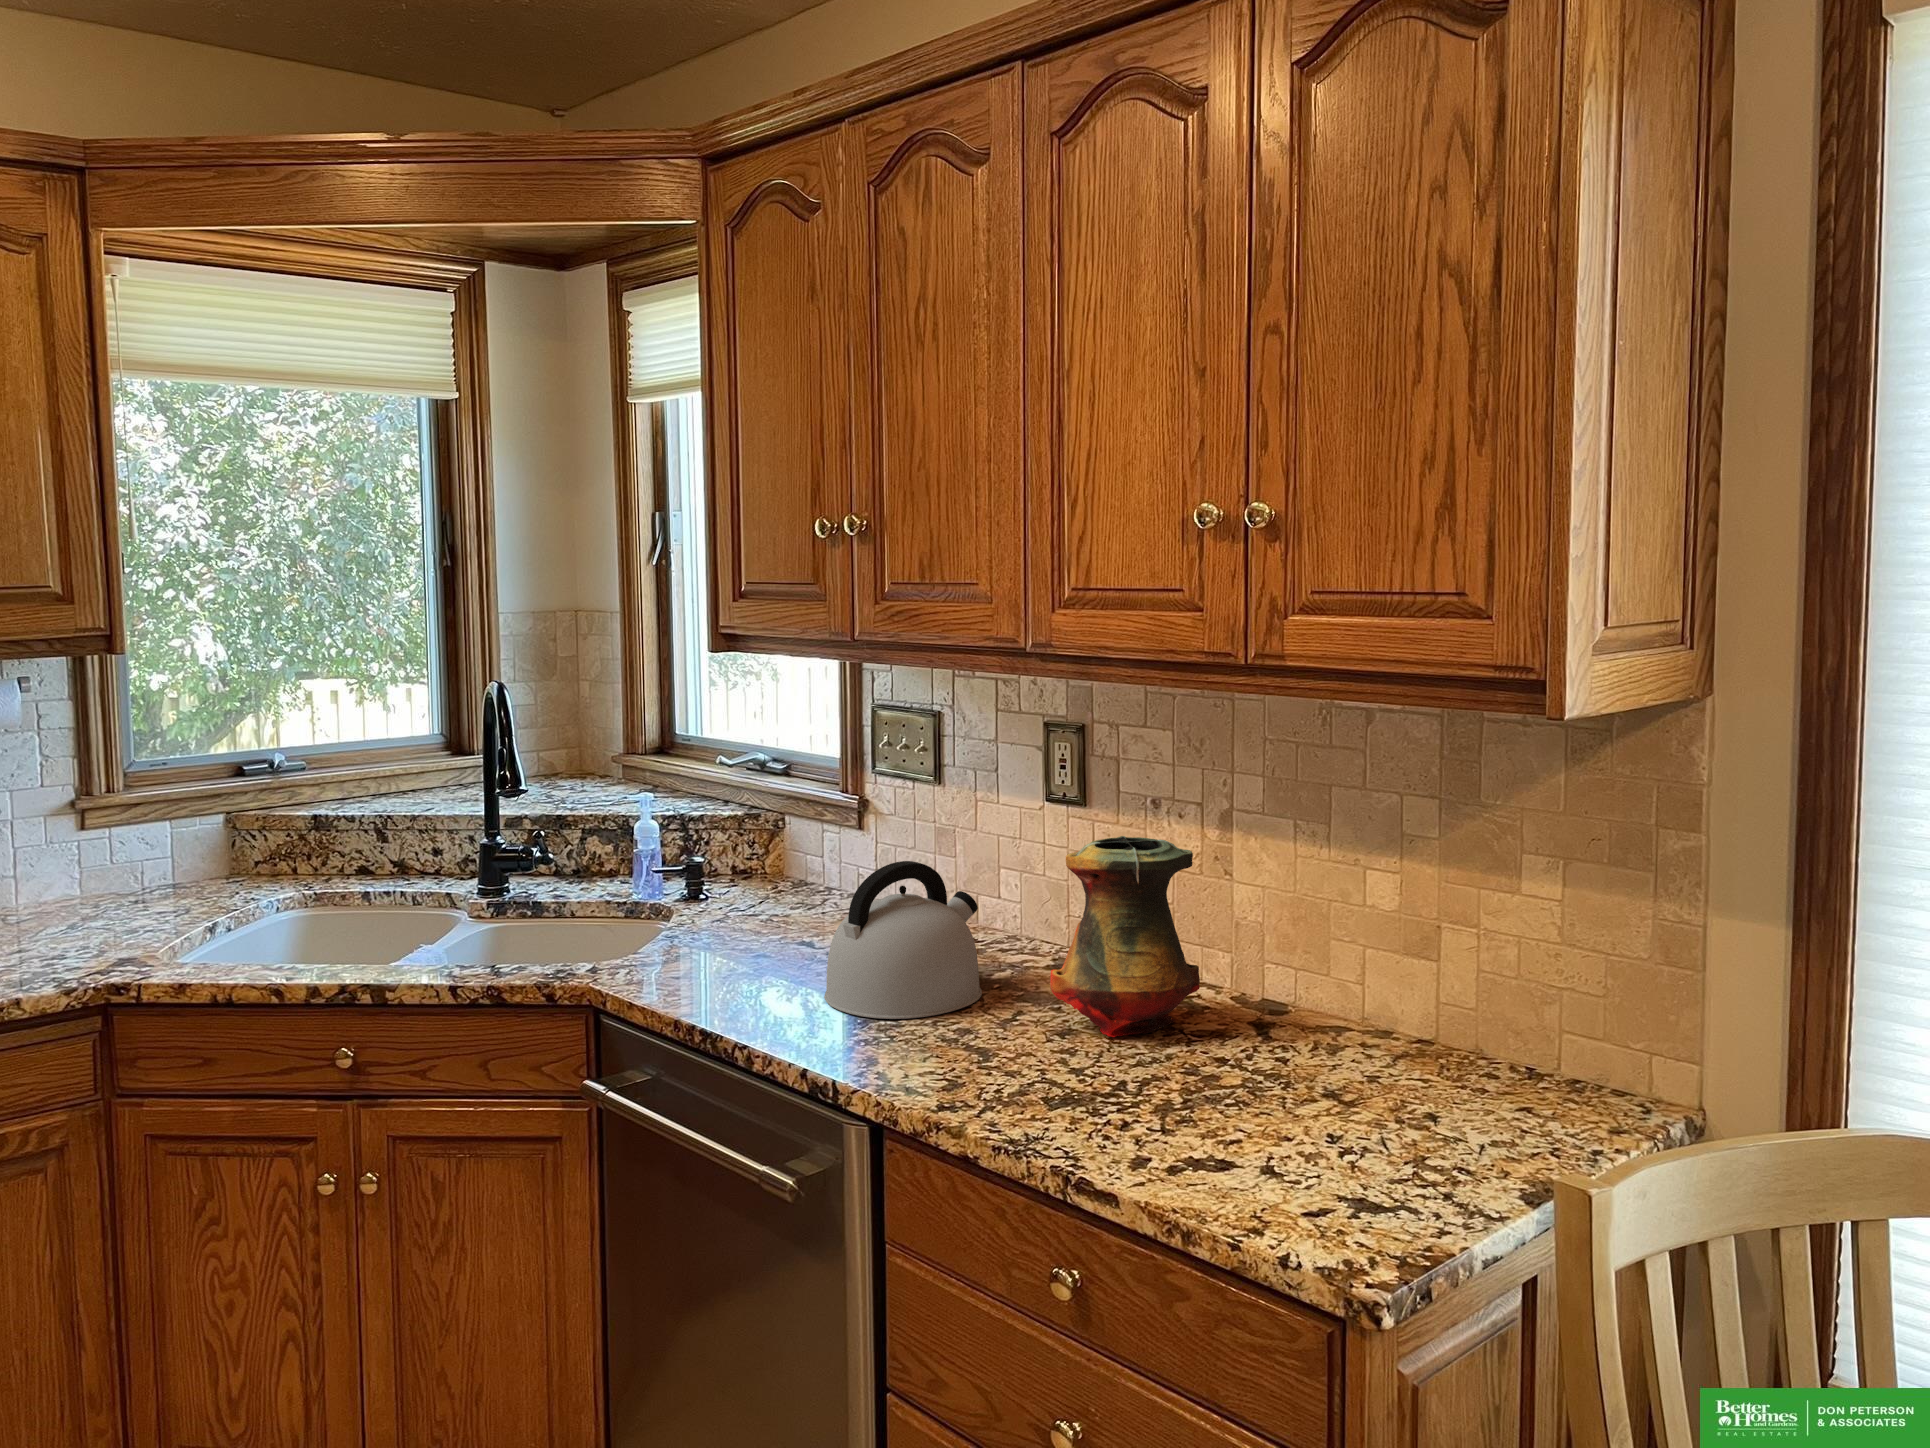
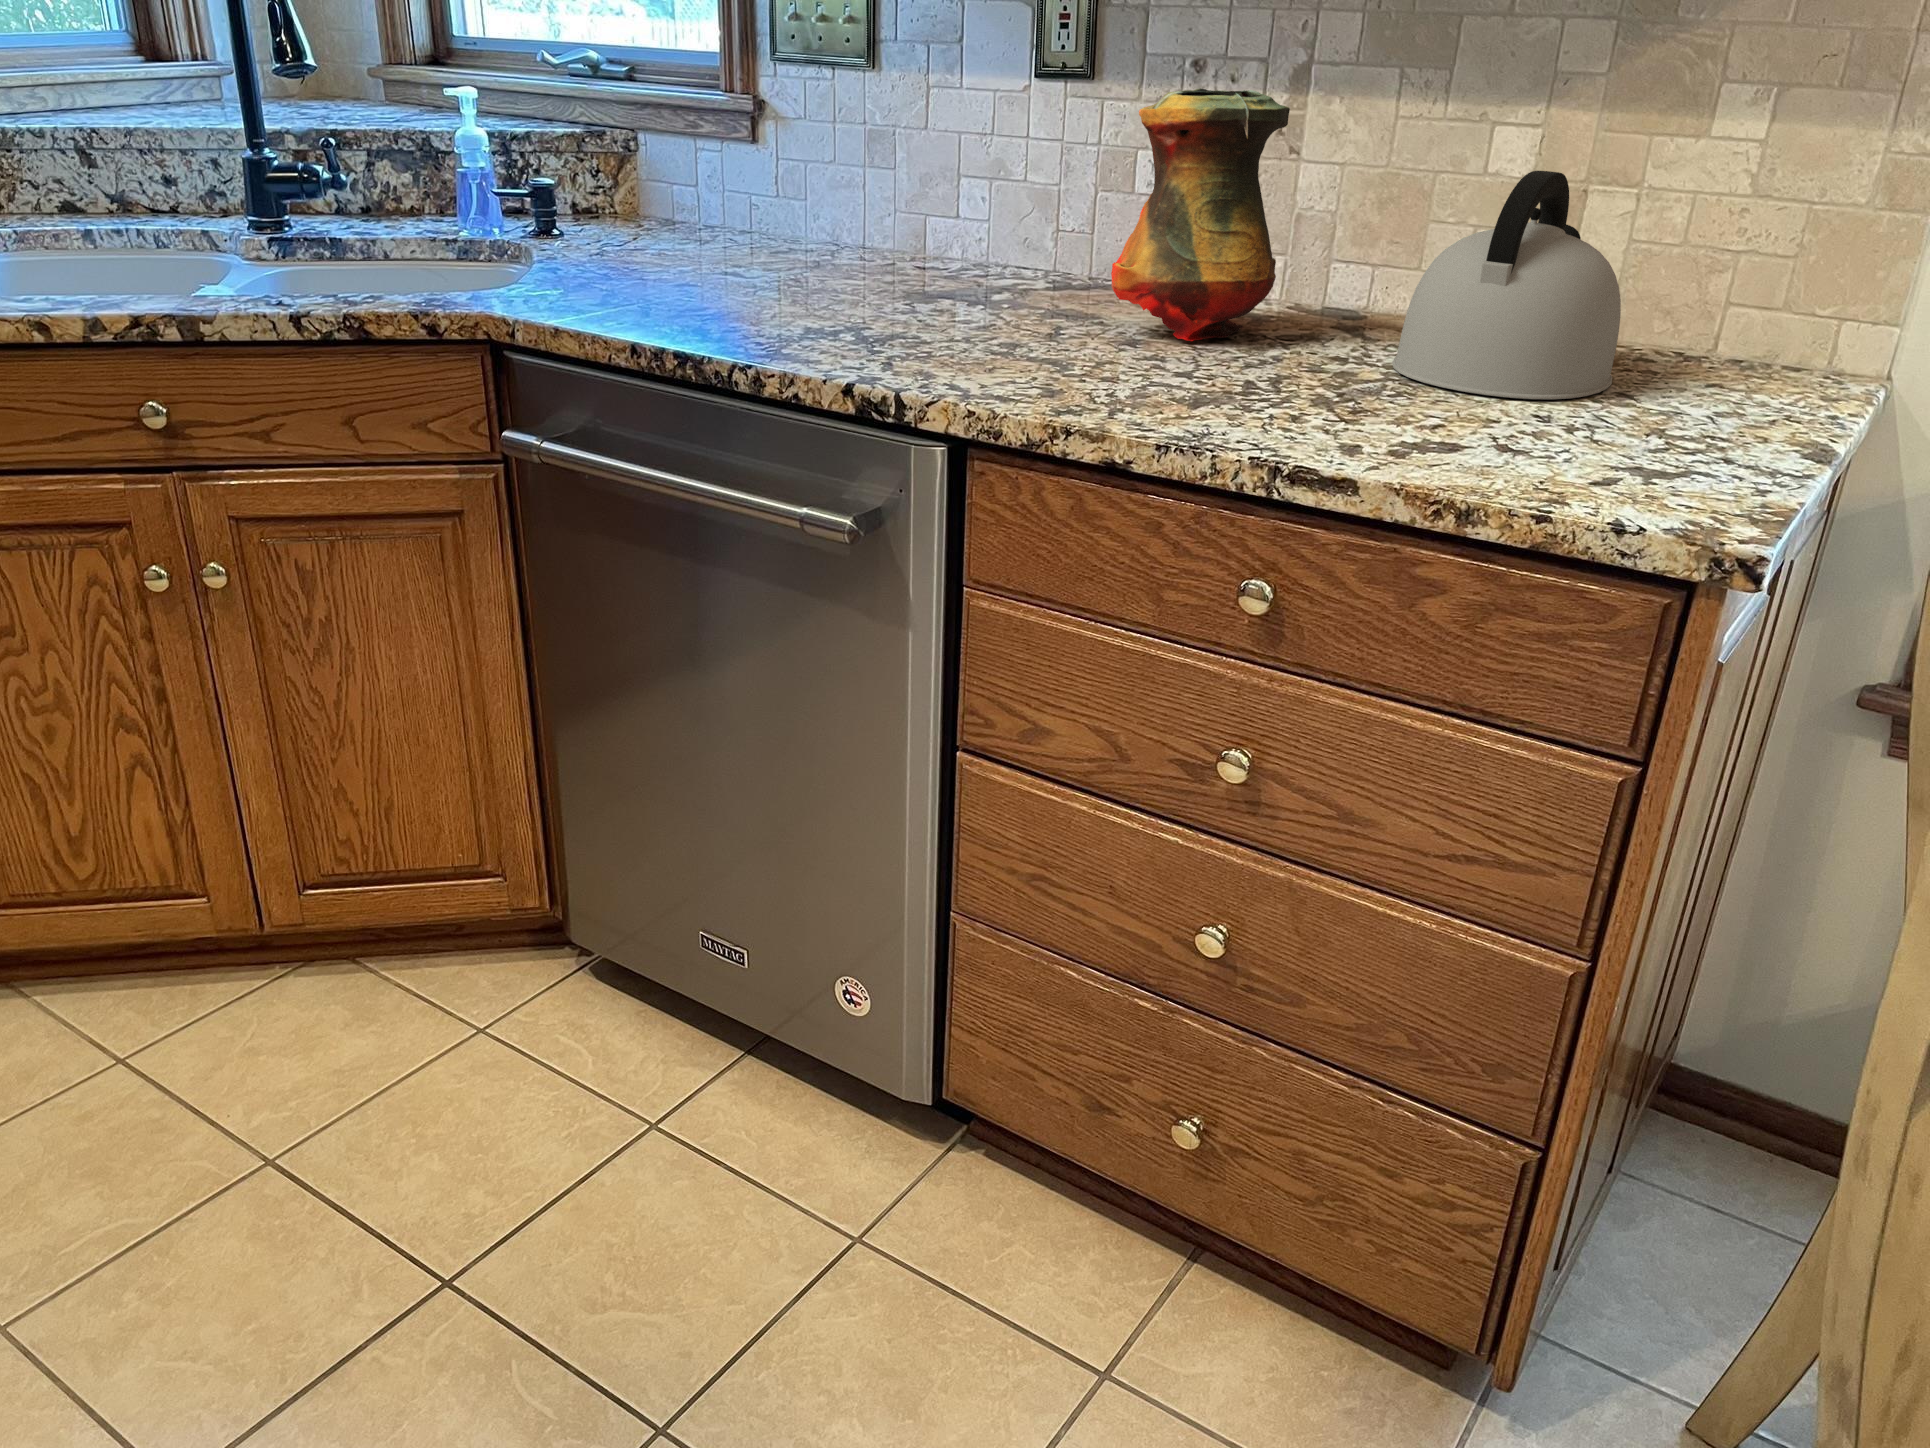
kettle: present [824,861,982,1019] -> present [1392,171,1621,399]

